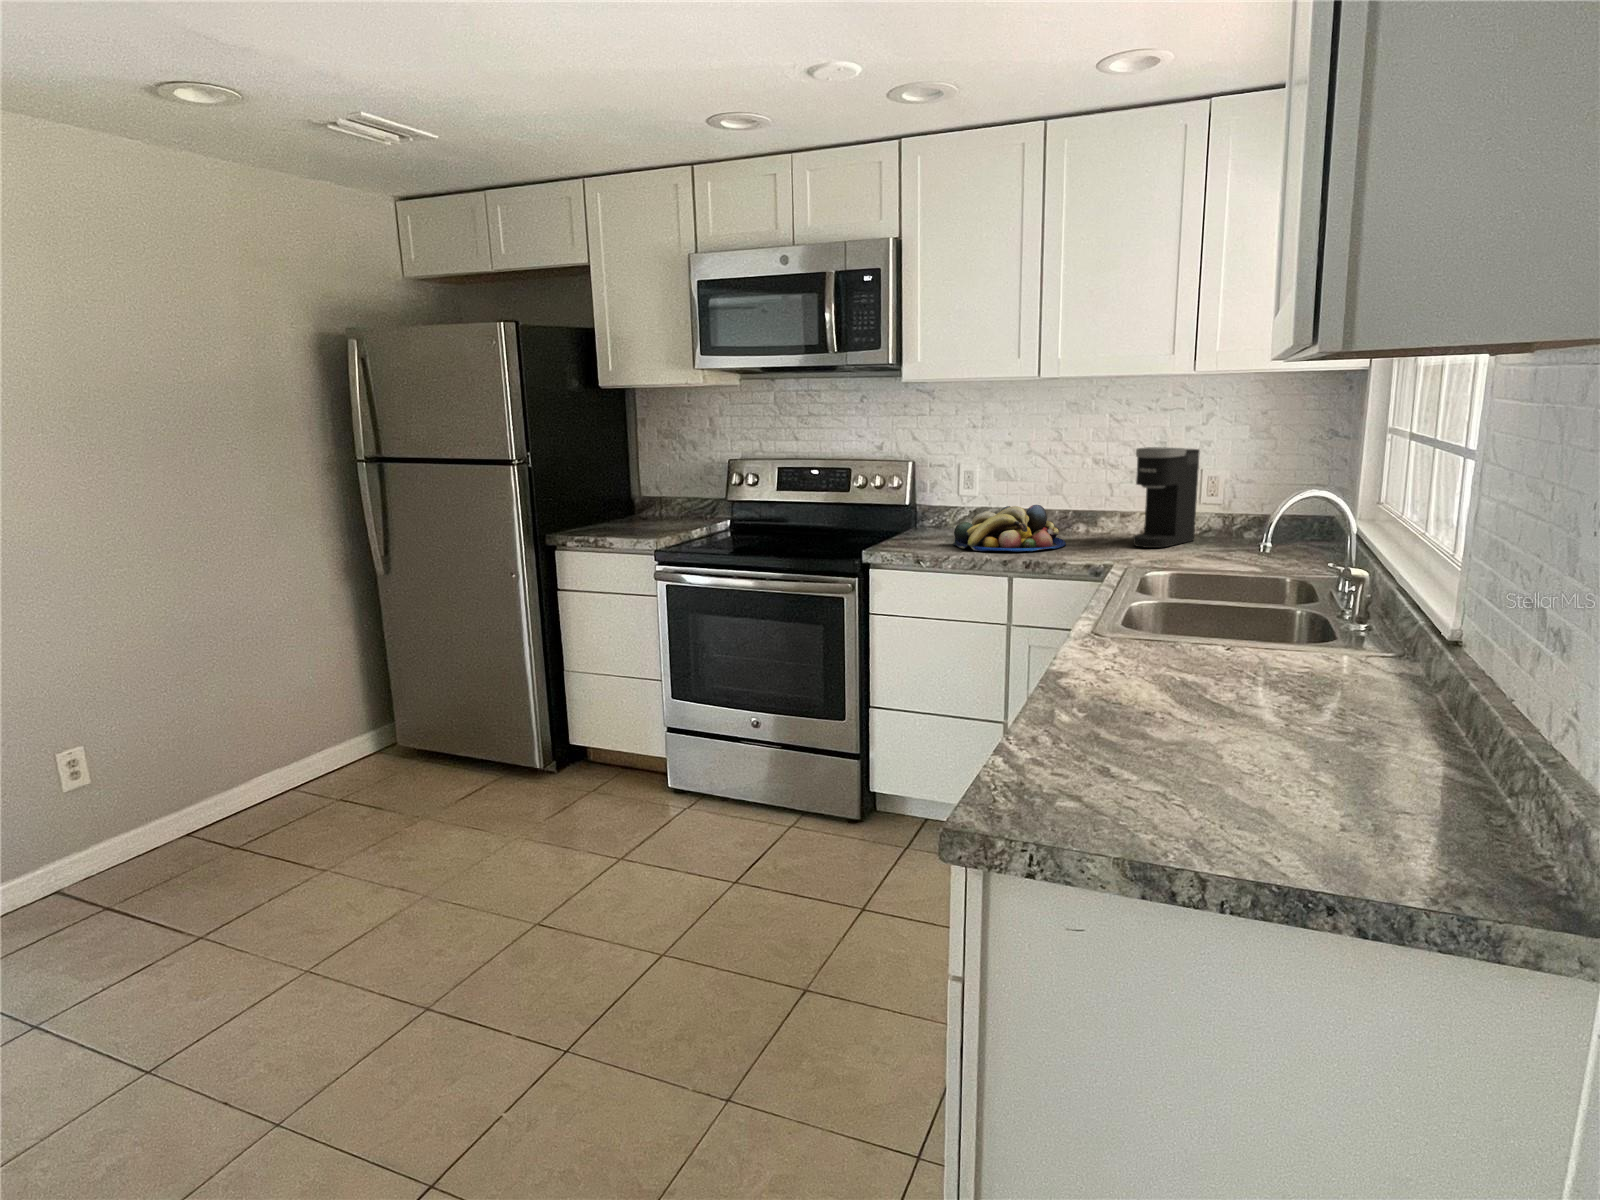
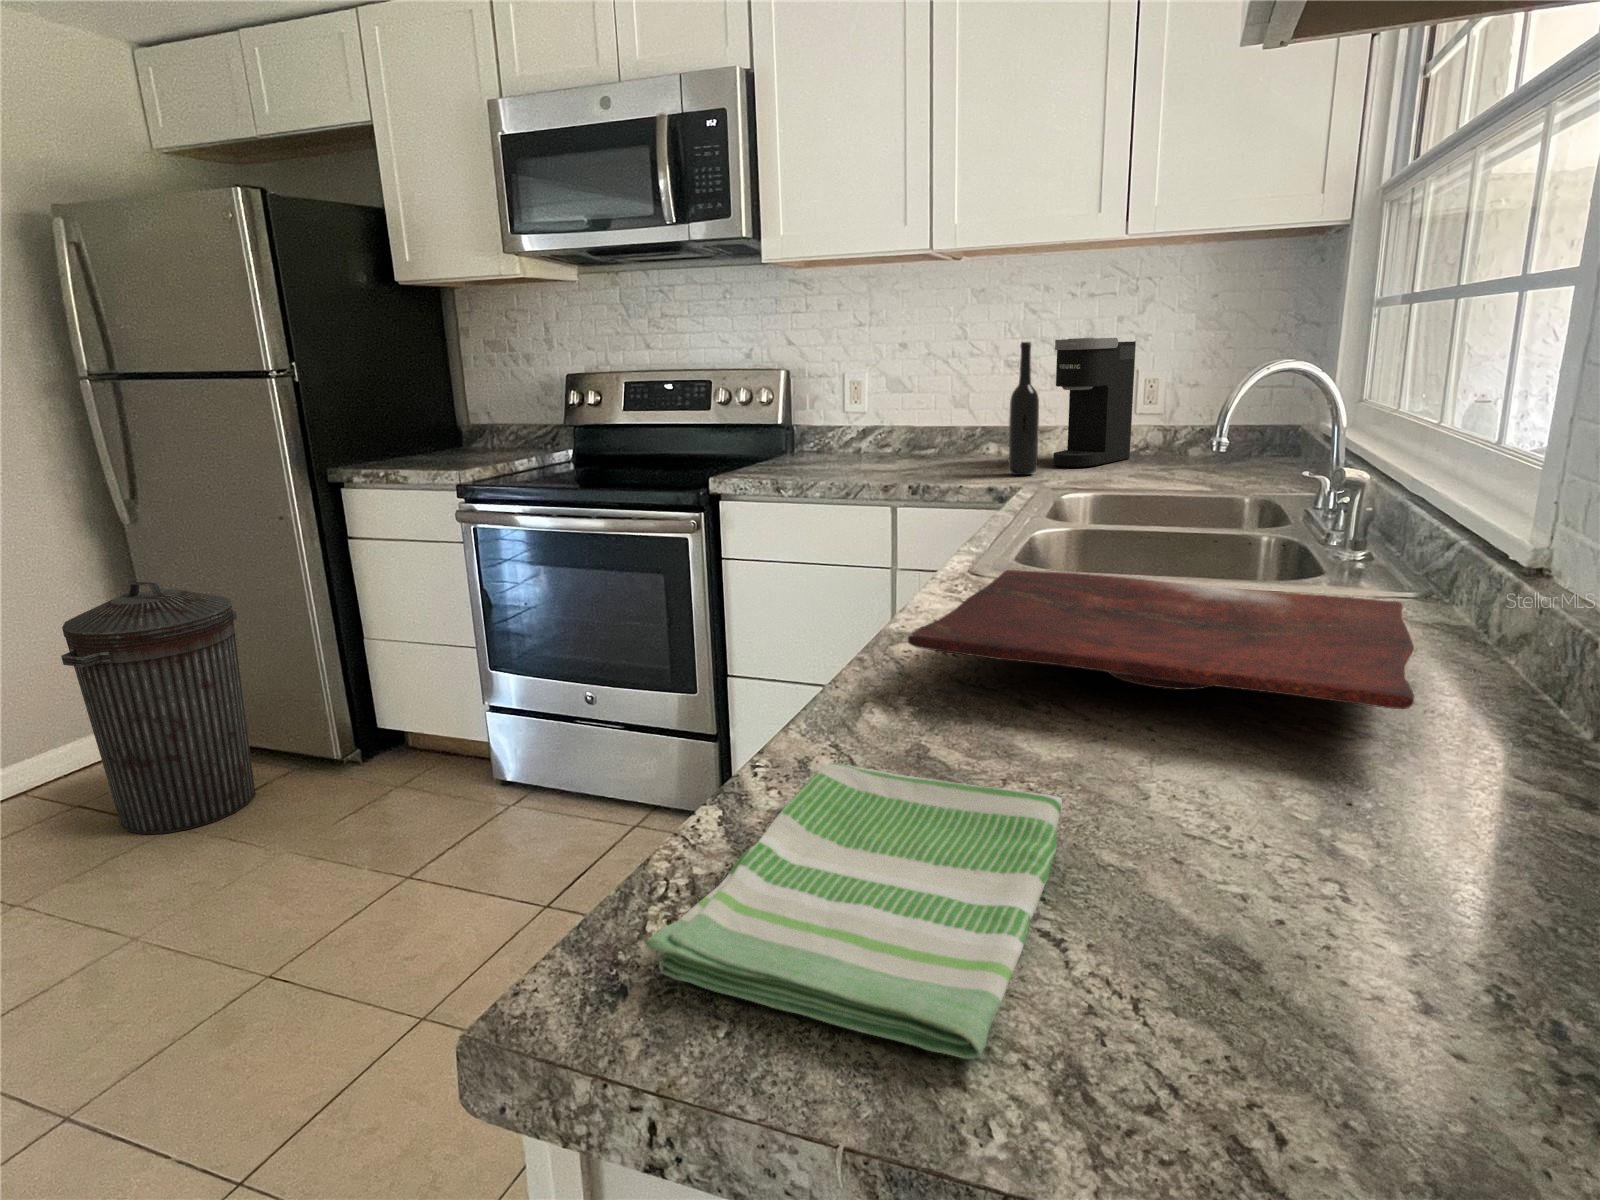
bottle: none [1099,452,1124,554] -> present [1008,342,1039,475]
fruit bowl: present [953,505,1066,551] -> none [829,417,970,475]
trash can: none [355,621,480,820] -> present [61,581,255,834]
cutting board: none [1079,633,1374,715] -> present [908,570,1414,709]
dish towel: none [1006,735,1181,836] -> present [646,763,1062,1059]

